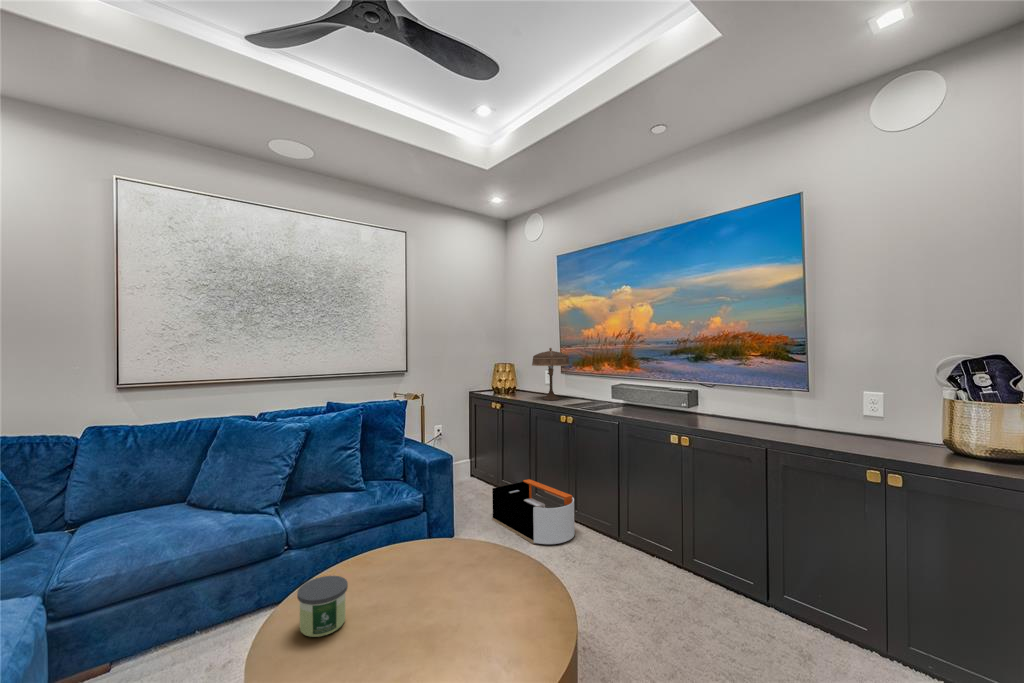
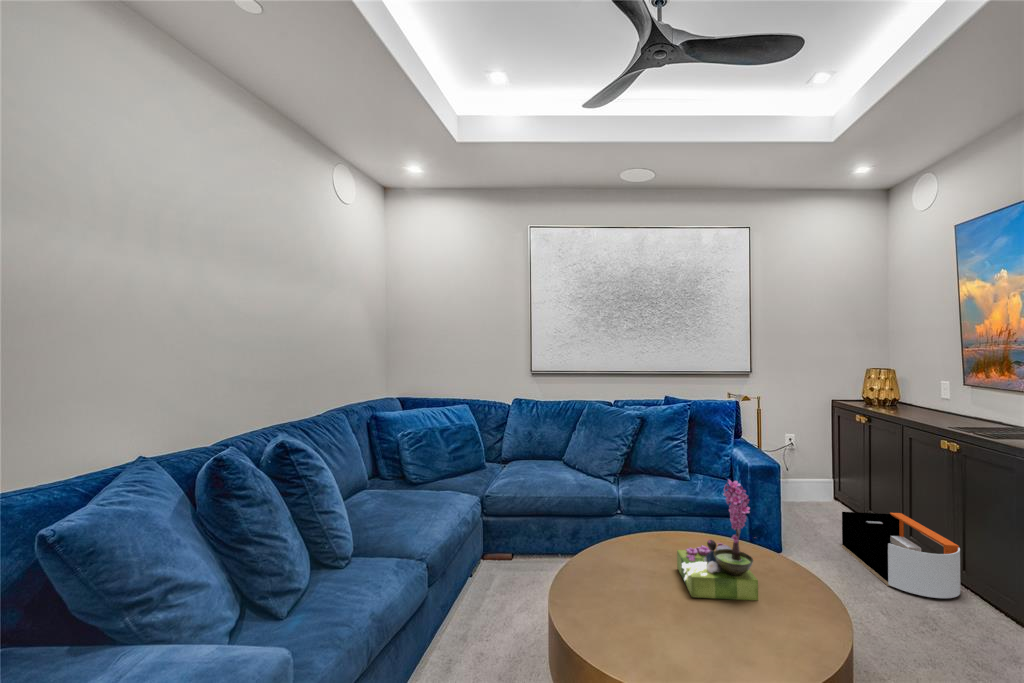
table lamp: present [532,348,570,400] -> none [911,353,977,421]
flower arrangement: none [397,478,496,643] -> present [677,480,758,600]
candle: present [297,576,348,637] -> none [607,527,640,566]

